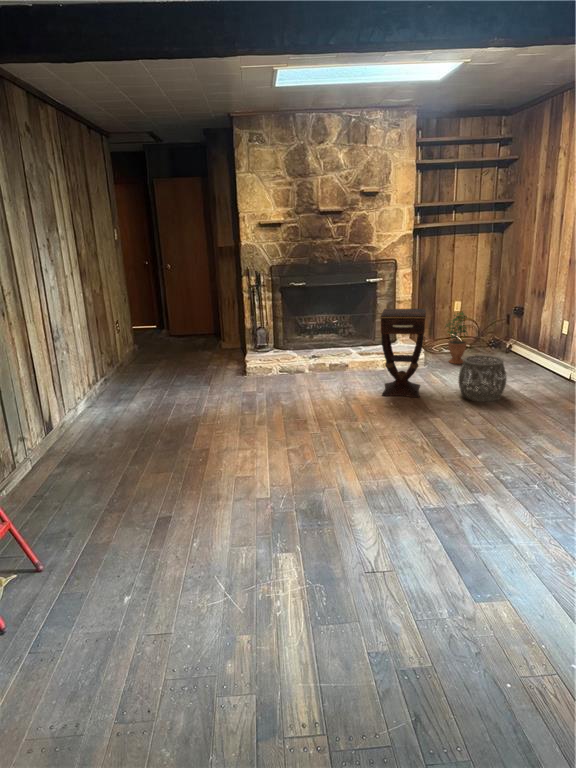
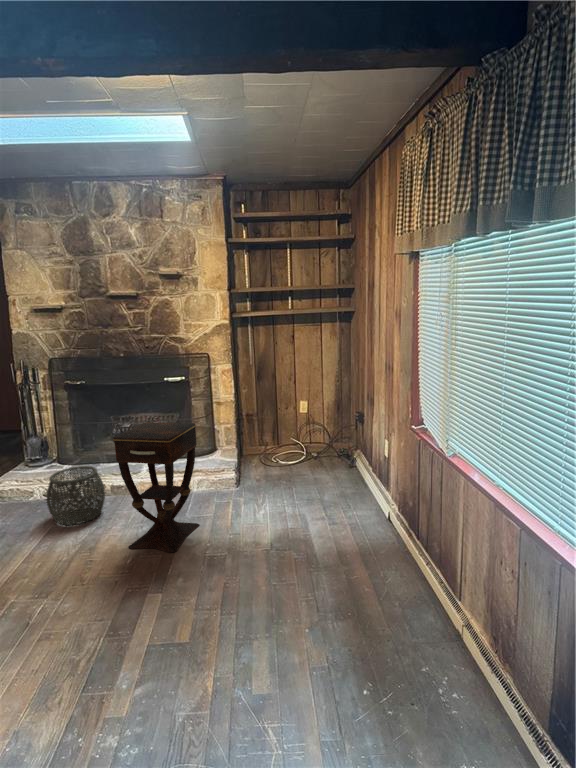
potted plant: present [446,311,468,364] -> none [263,415,292,484]
woven basket: present [458,355,506,402] -> present [46,466,105,525]

